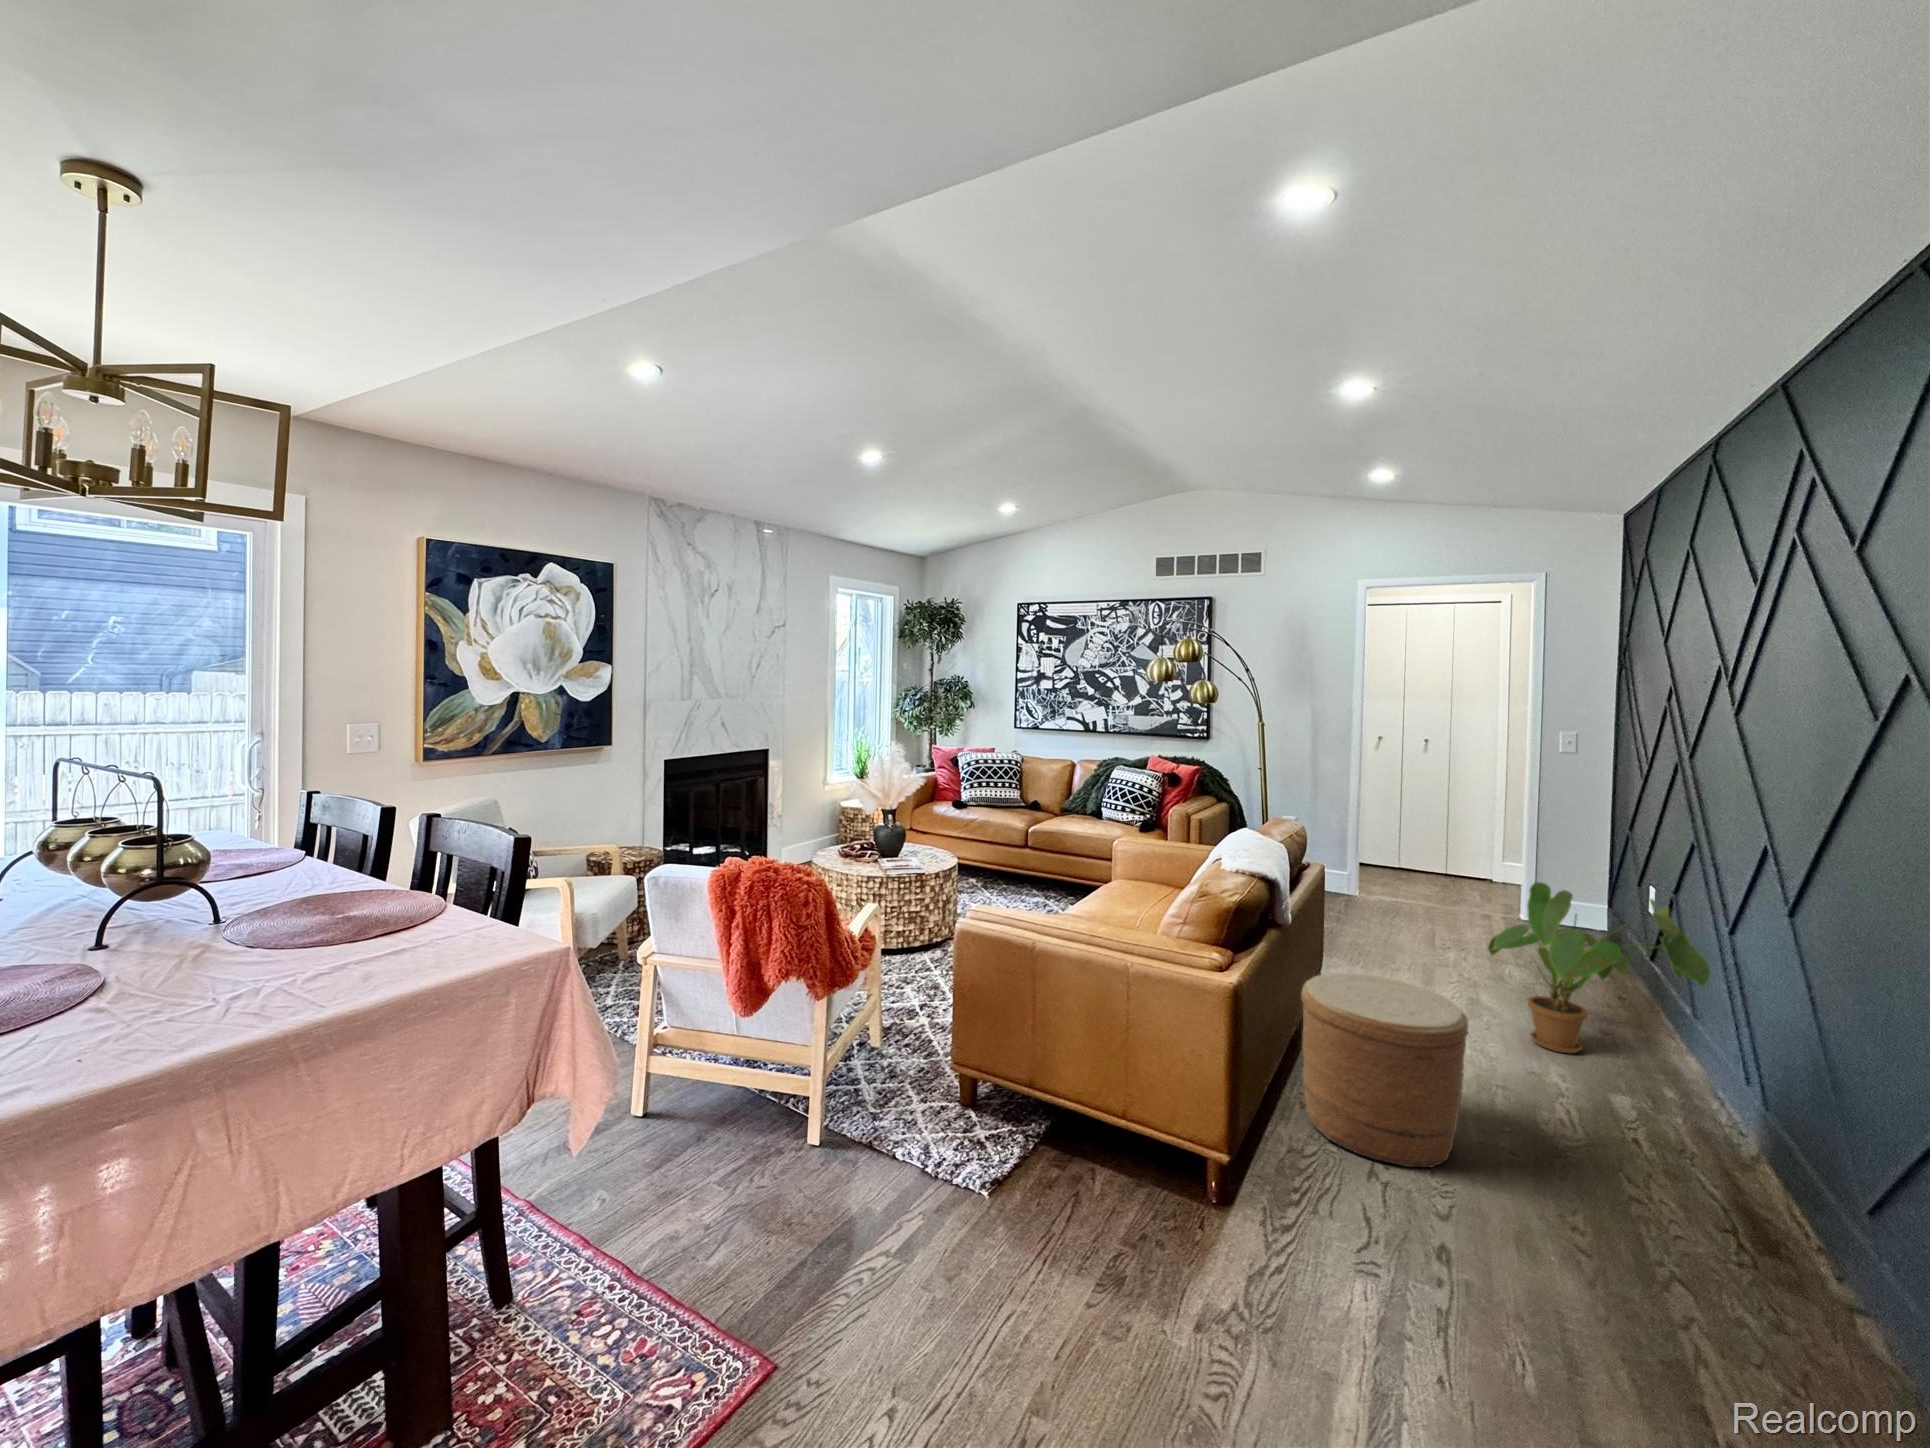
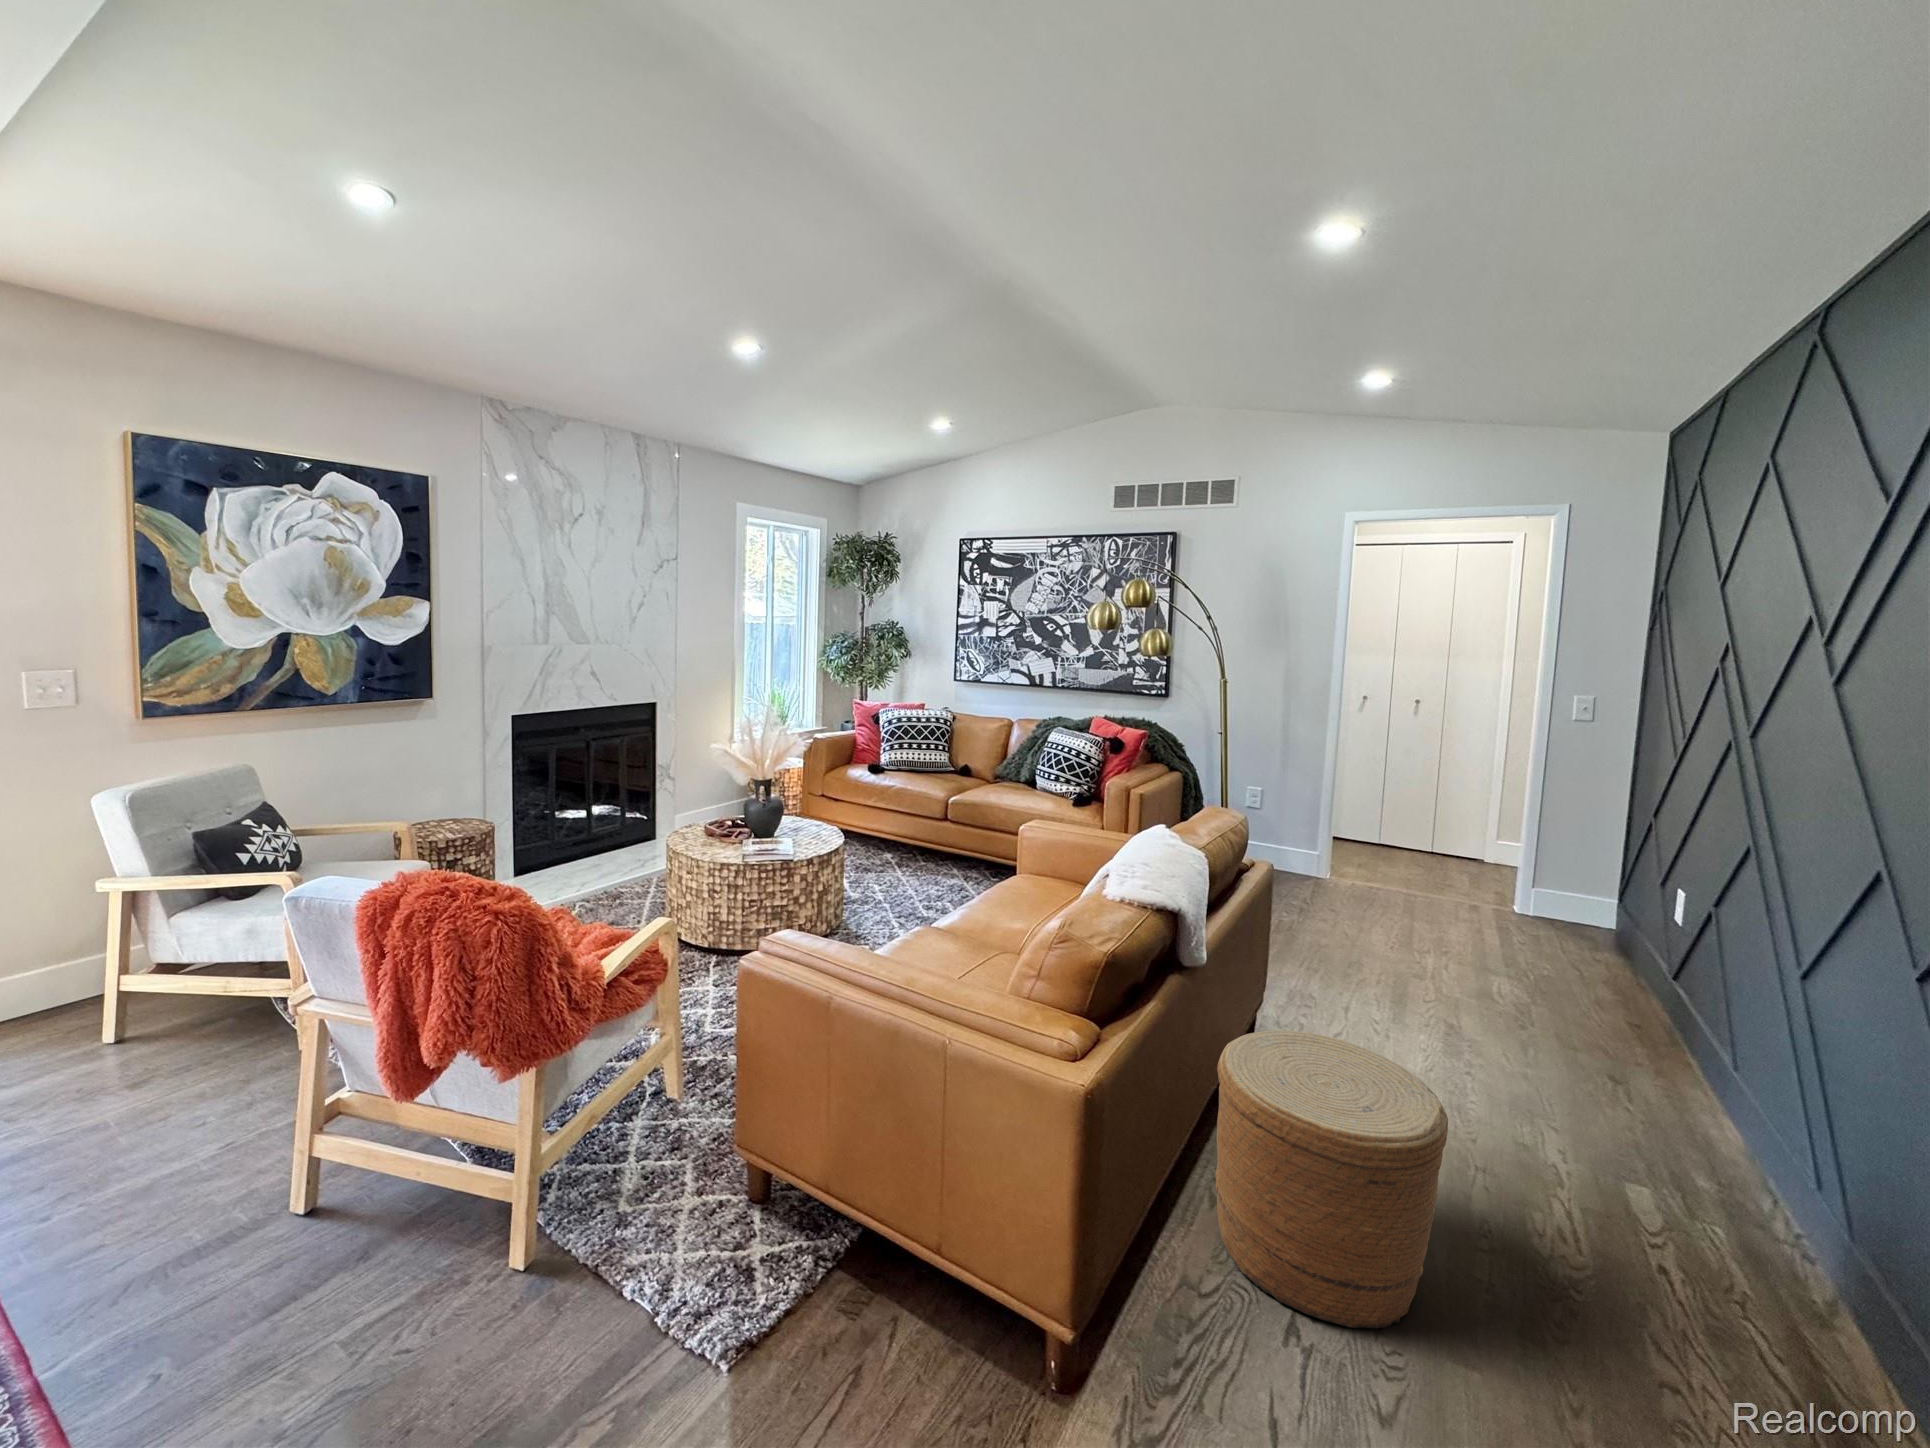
house plant: present [1488,882,1710,1053] -> none [1476,897,1780,1116]

